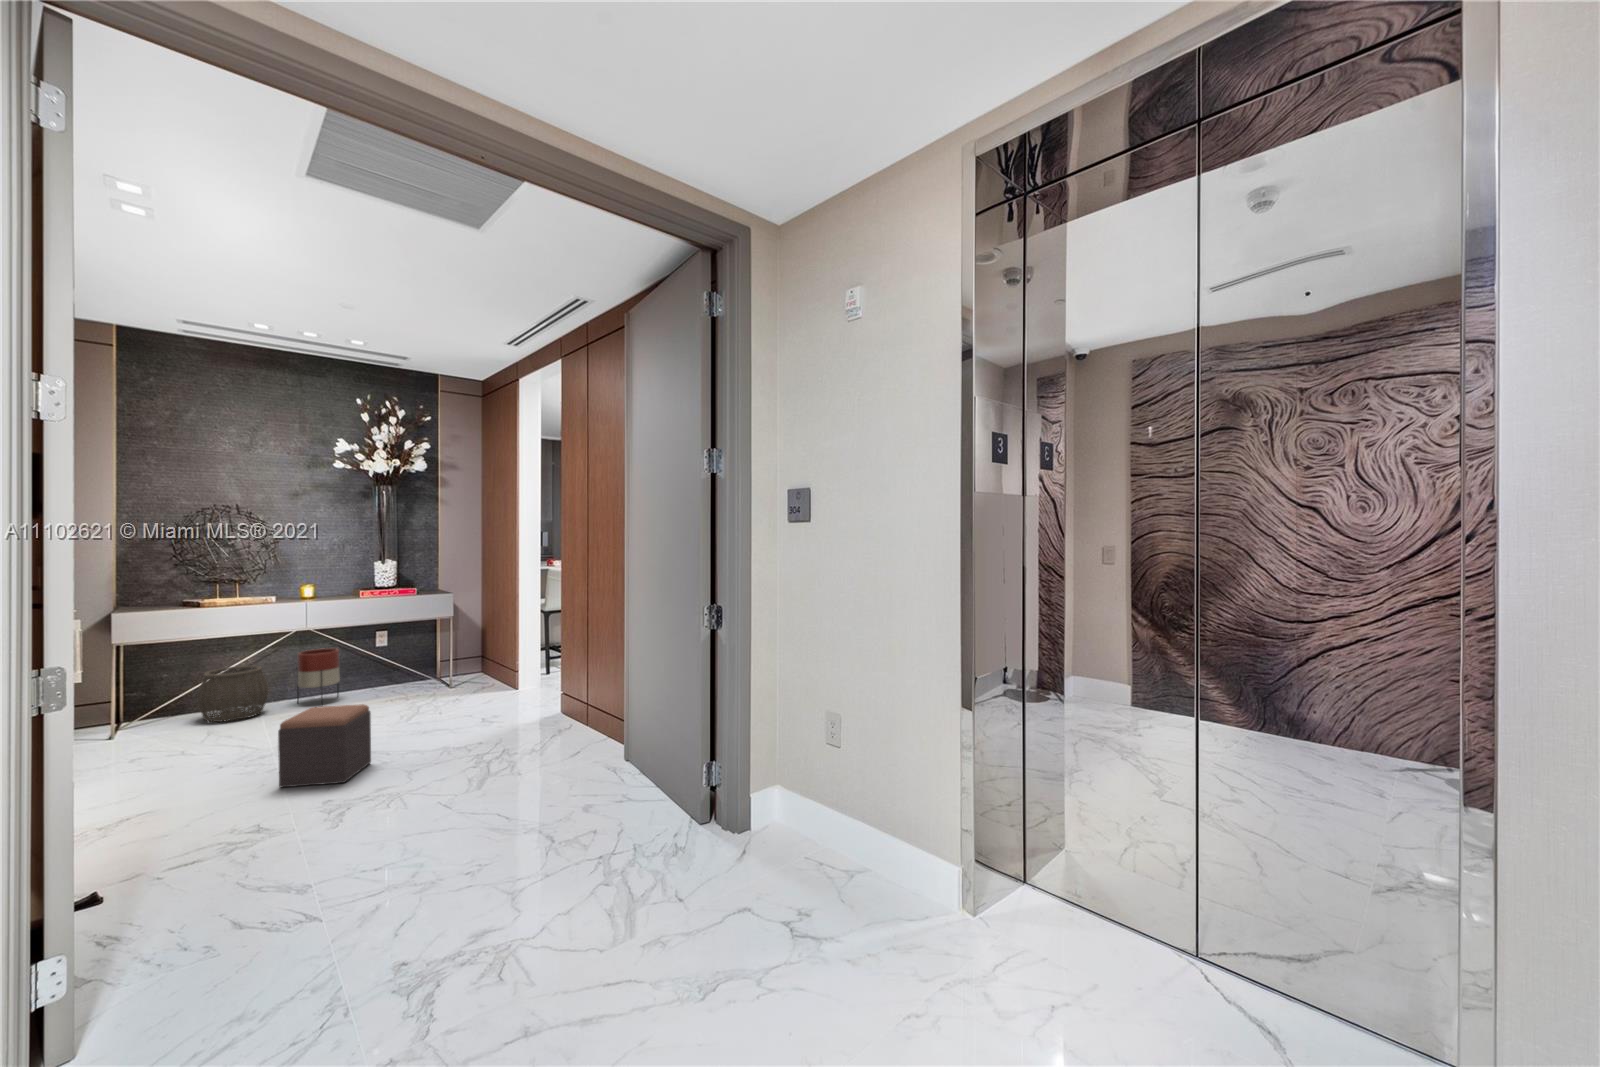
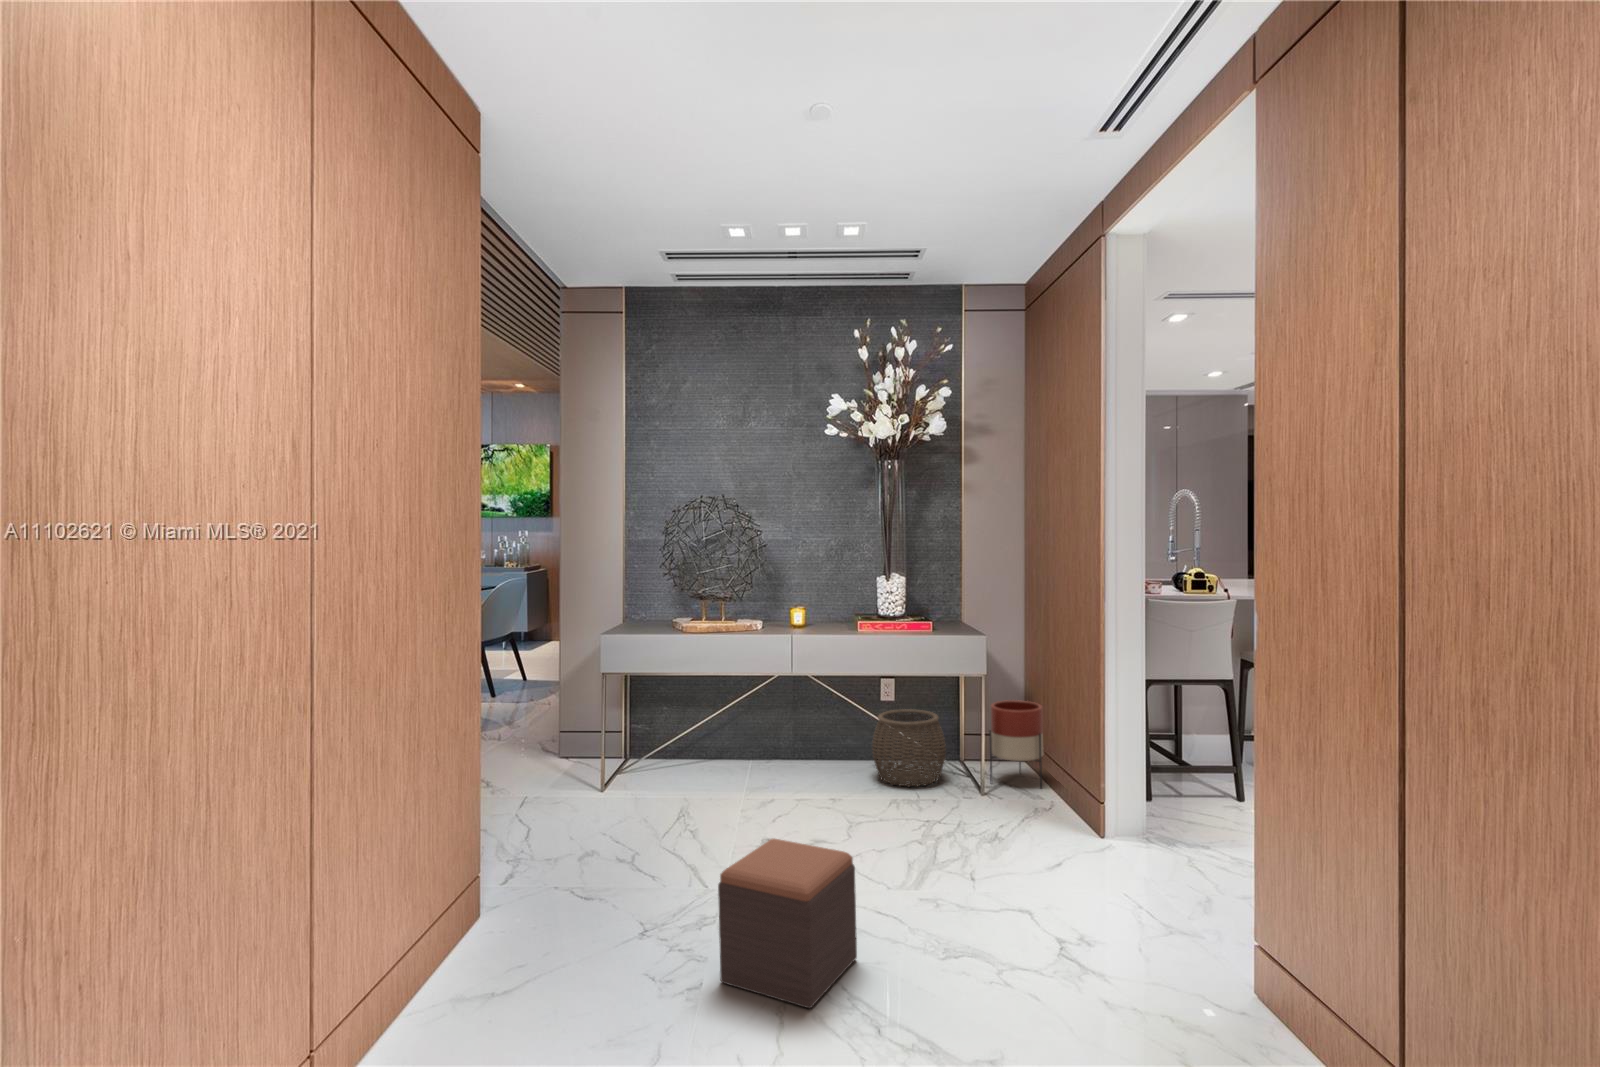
planter: present [297,648,340,705] -> present [989,700,1044,788]
woven basket: present [198,666,268,722] -> present [872,709,946,786]

